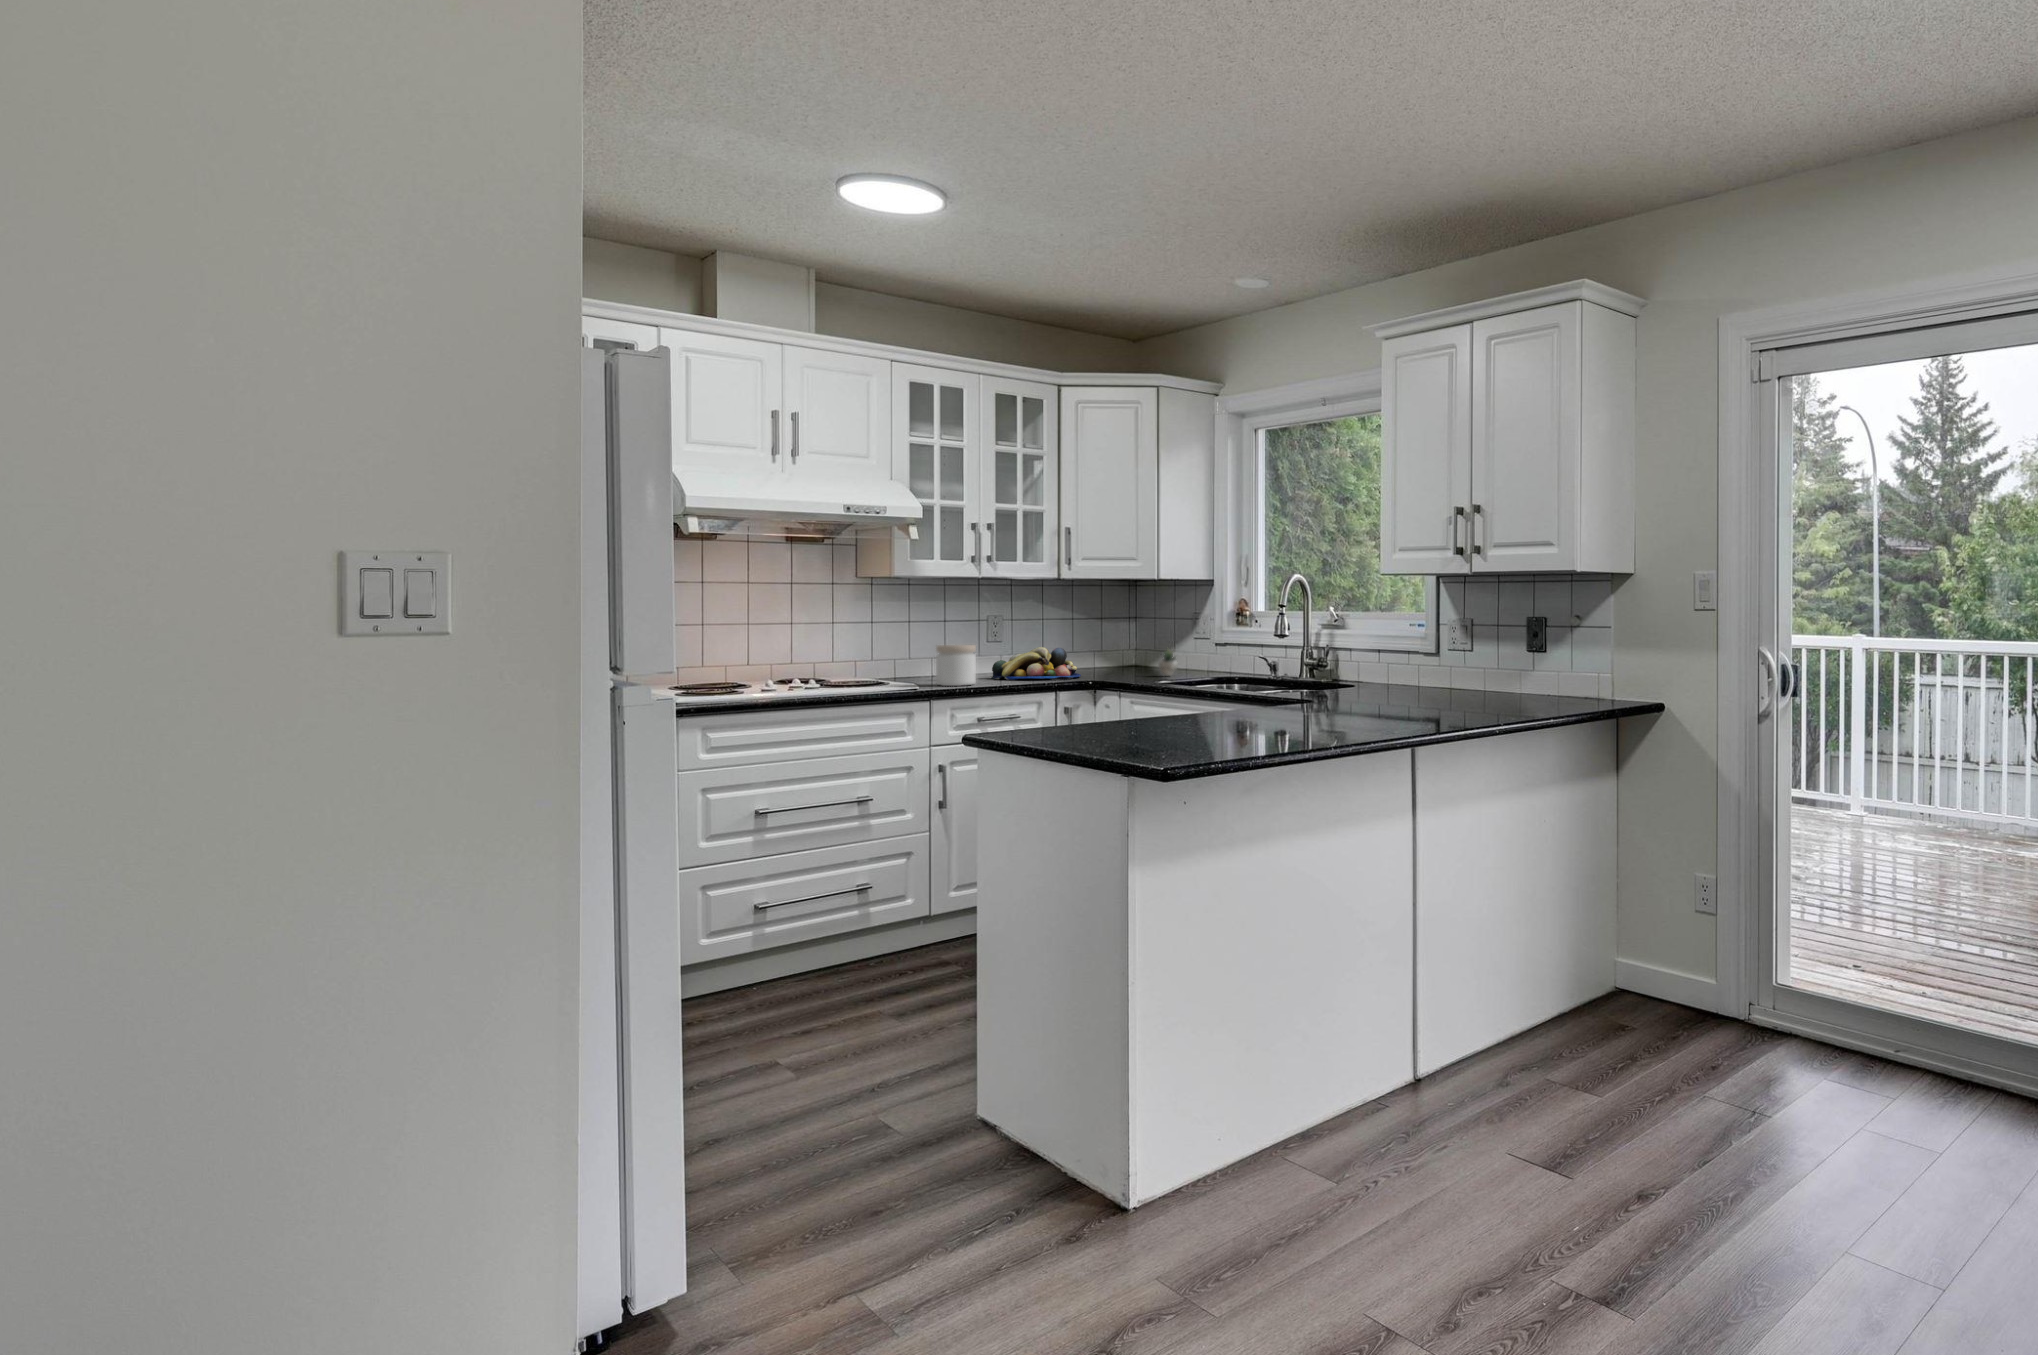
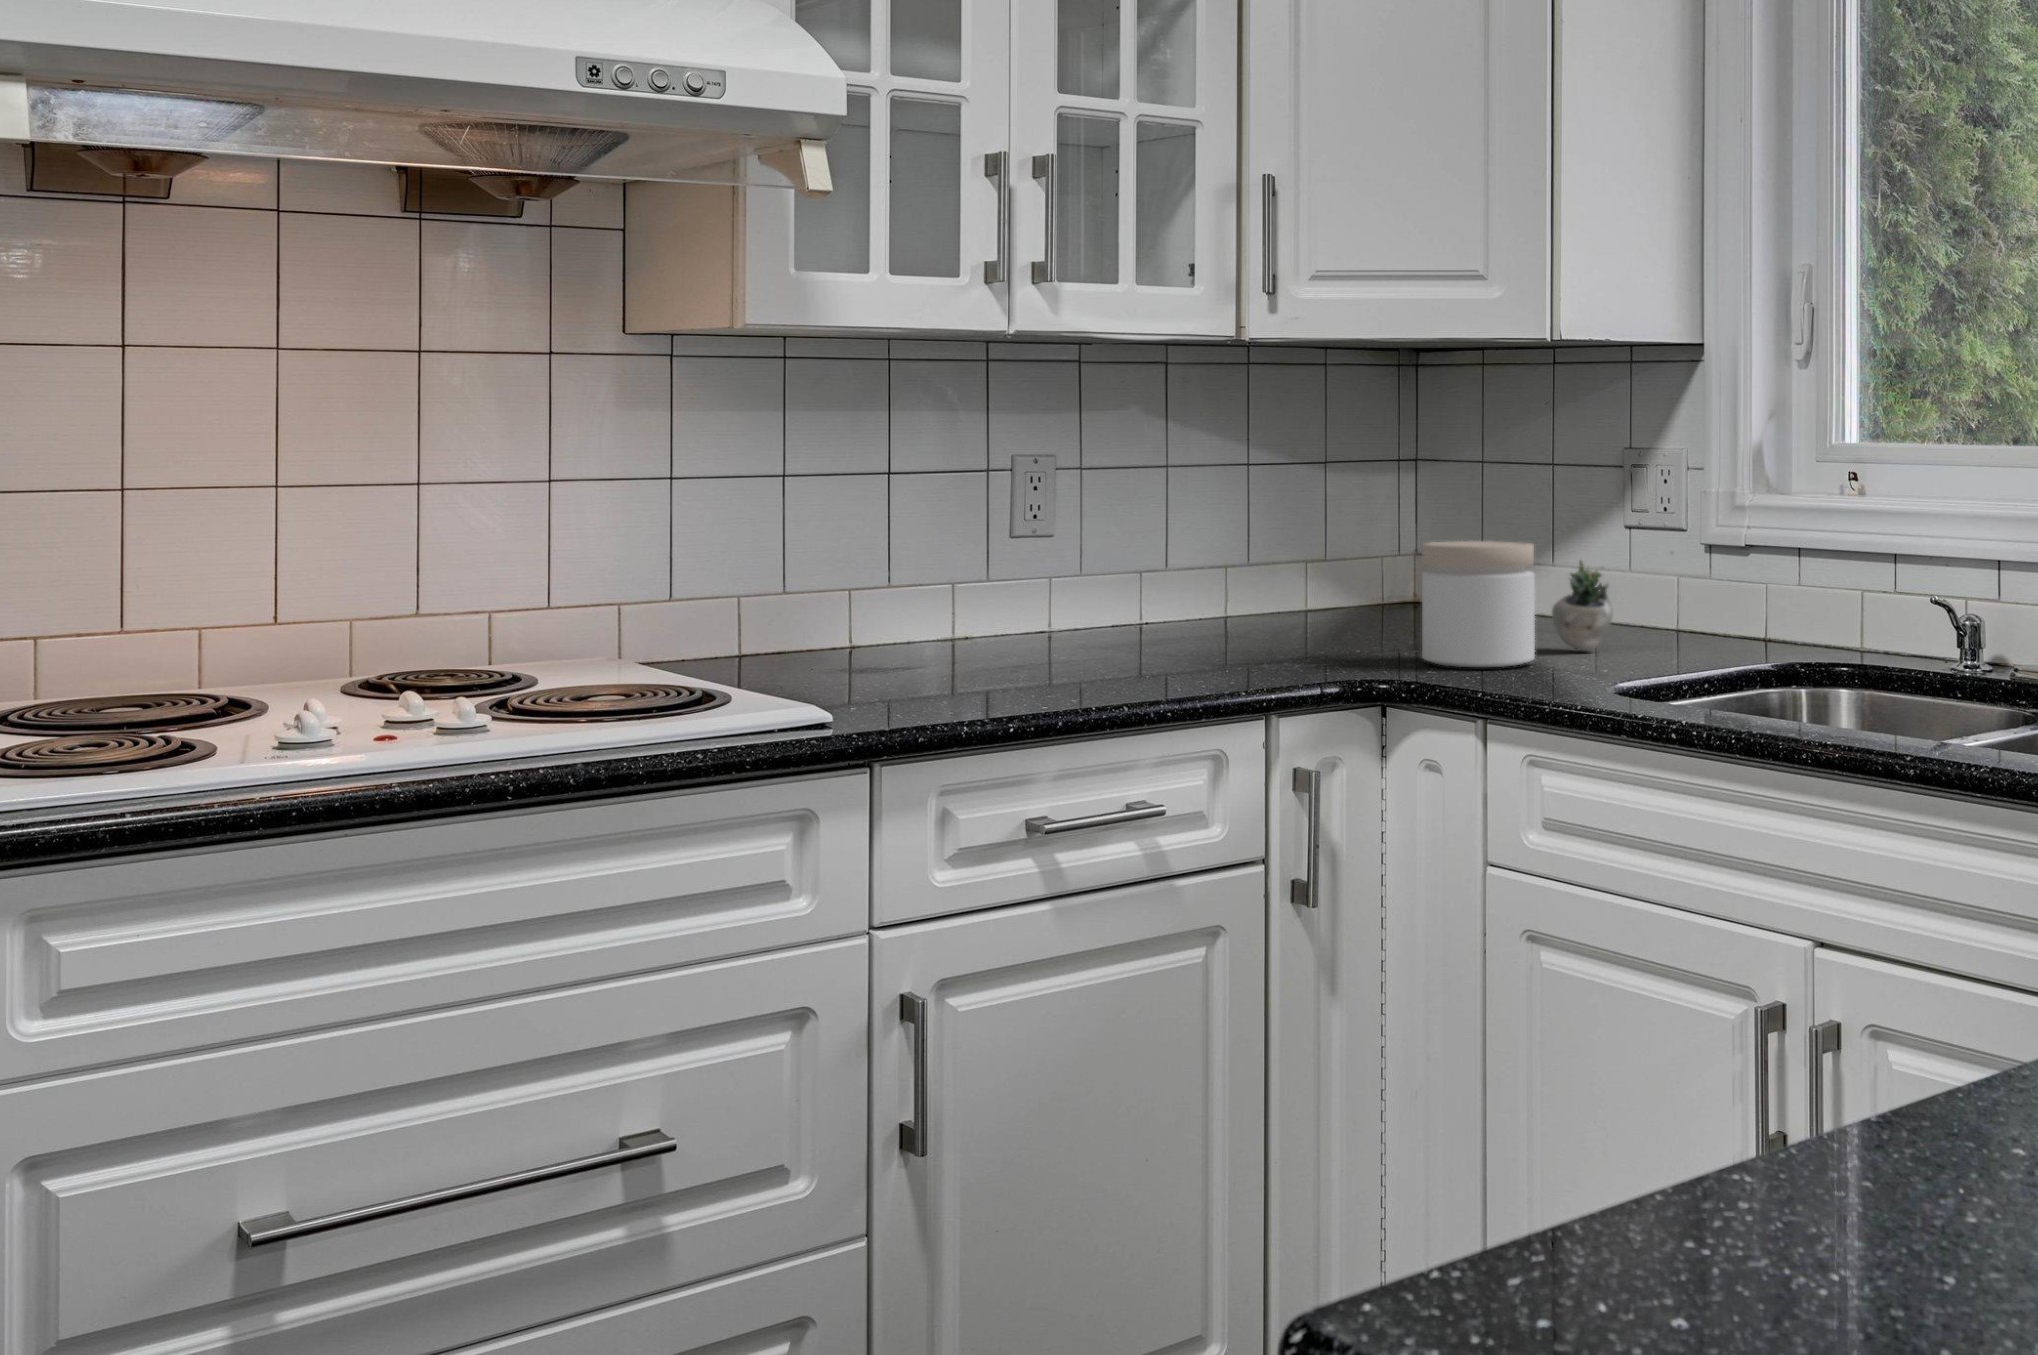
jar: present [936,645,976,686] -> present [1422,541,1535,667]
fruit bowl: present [992,647,1081,680] -> none [1037,558,1317,668]

